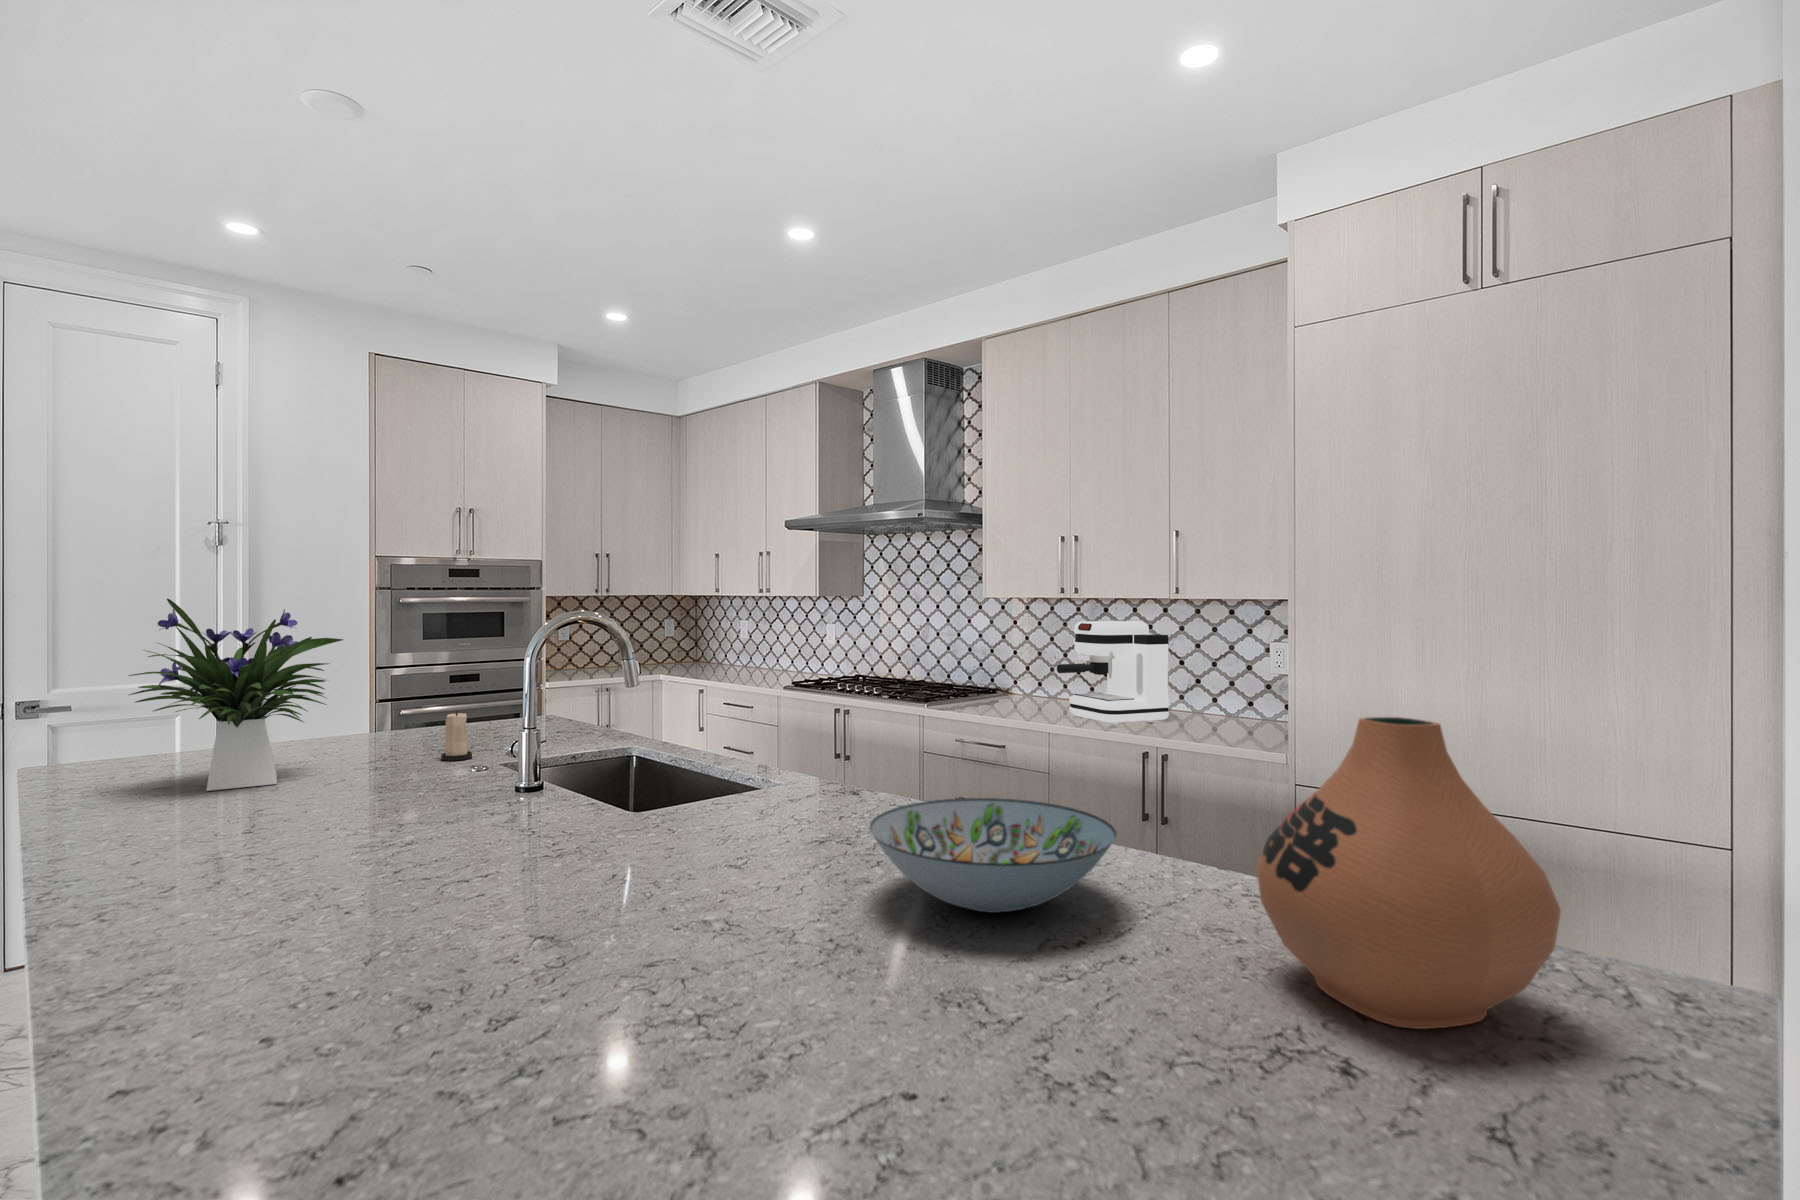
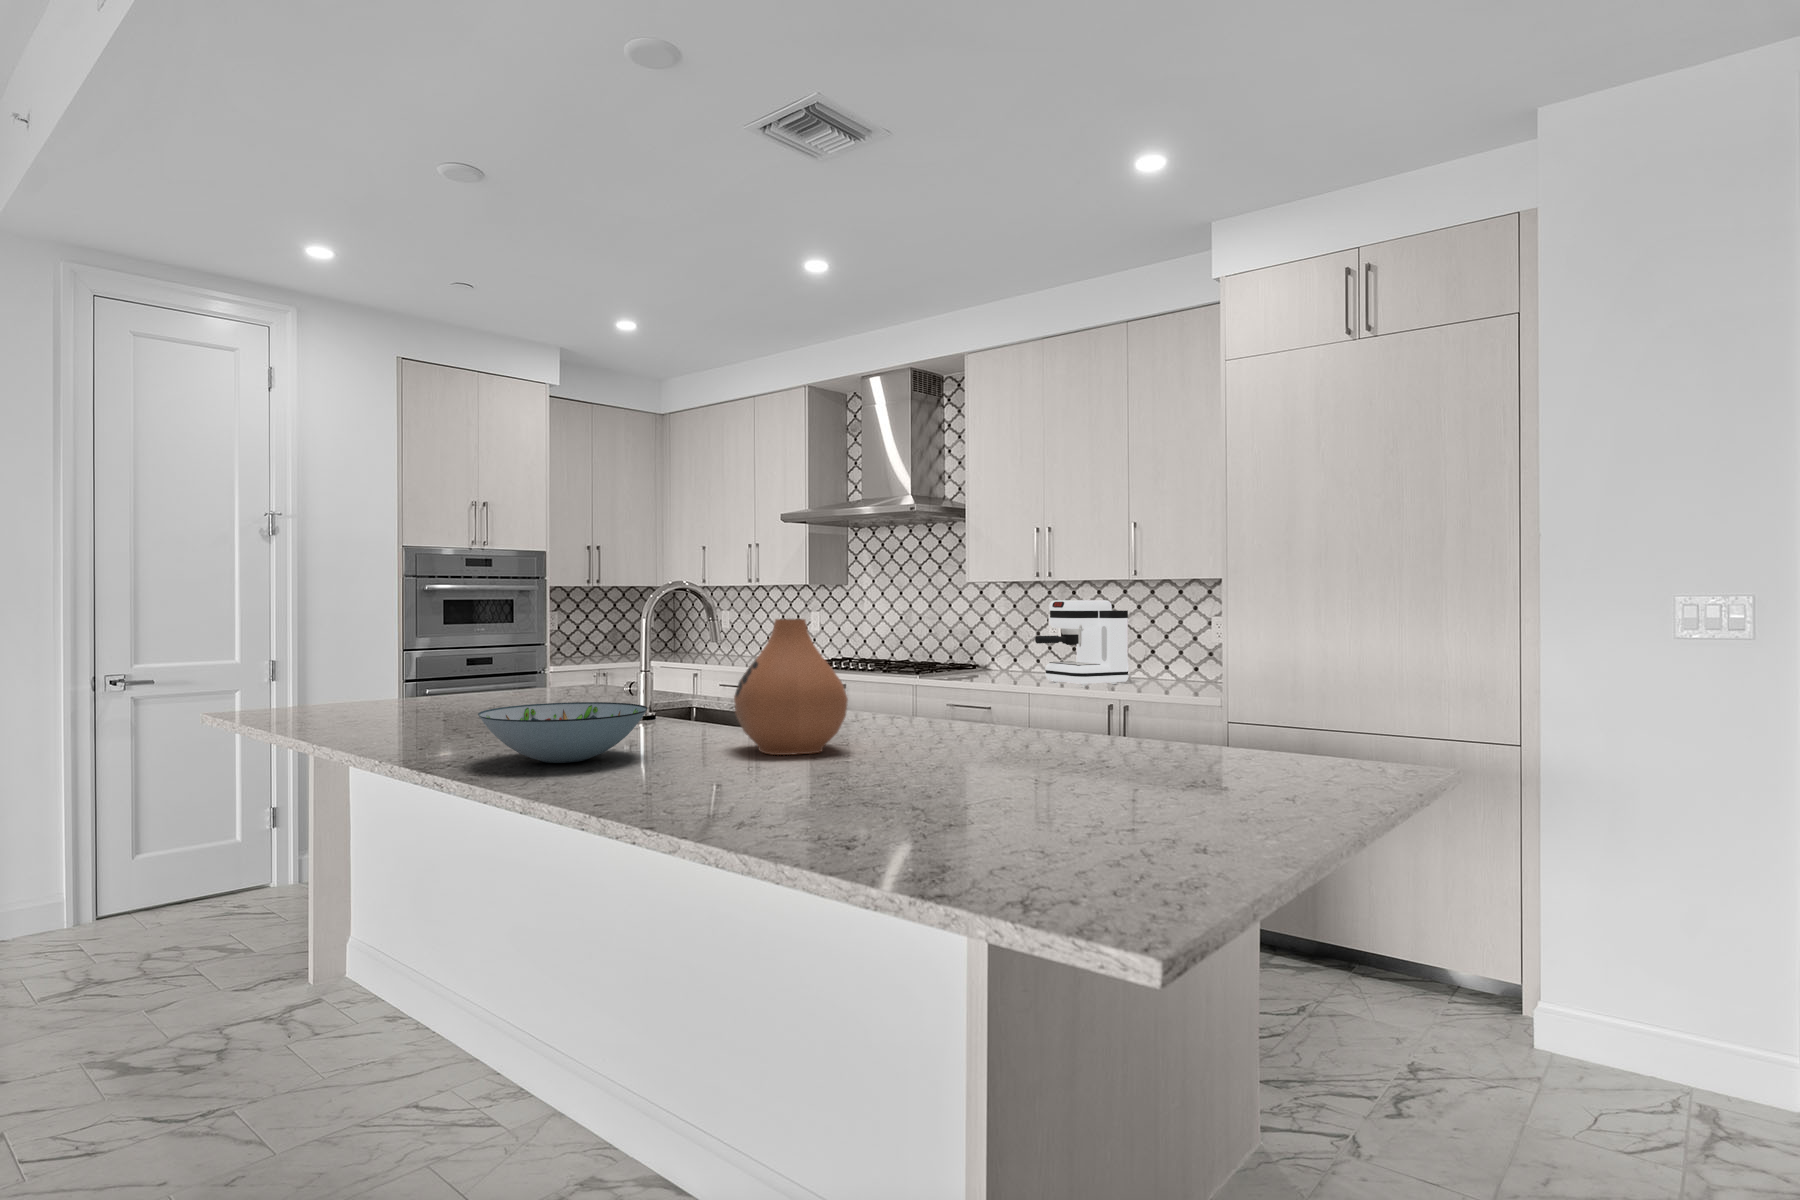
flower arrangement: present [129,599,343,791] -> none [328,571,481,721]
candle: present [441,710,472,761] -> none [547,666,572,706]
vase: present [1256,717,1561,1029] -> present [734,619,848,755]
decorative bowl: present [870,798,1116,913] -> present [478,702,648,763]

